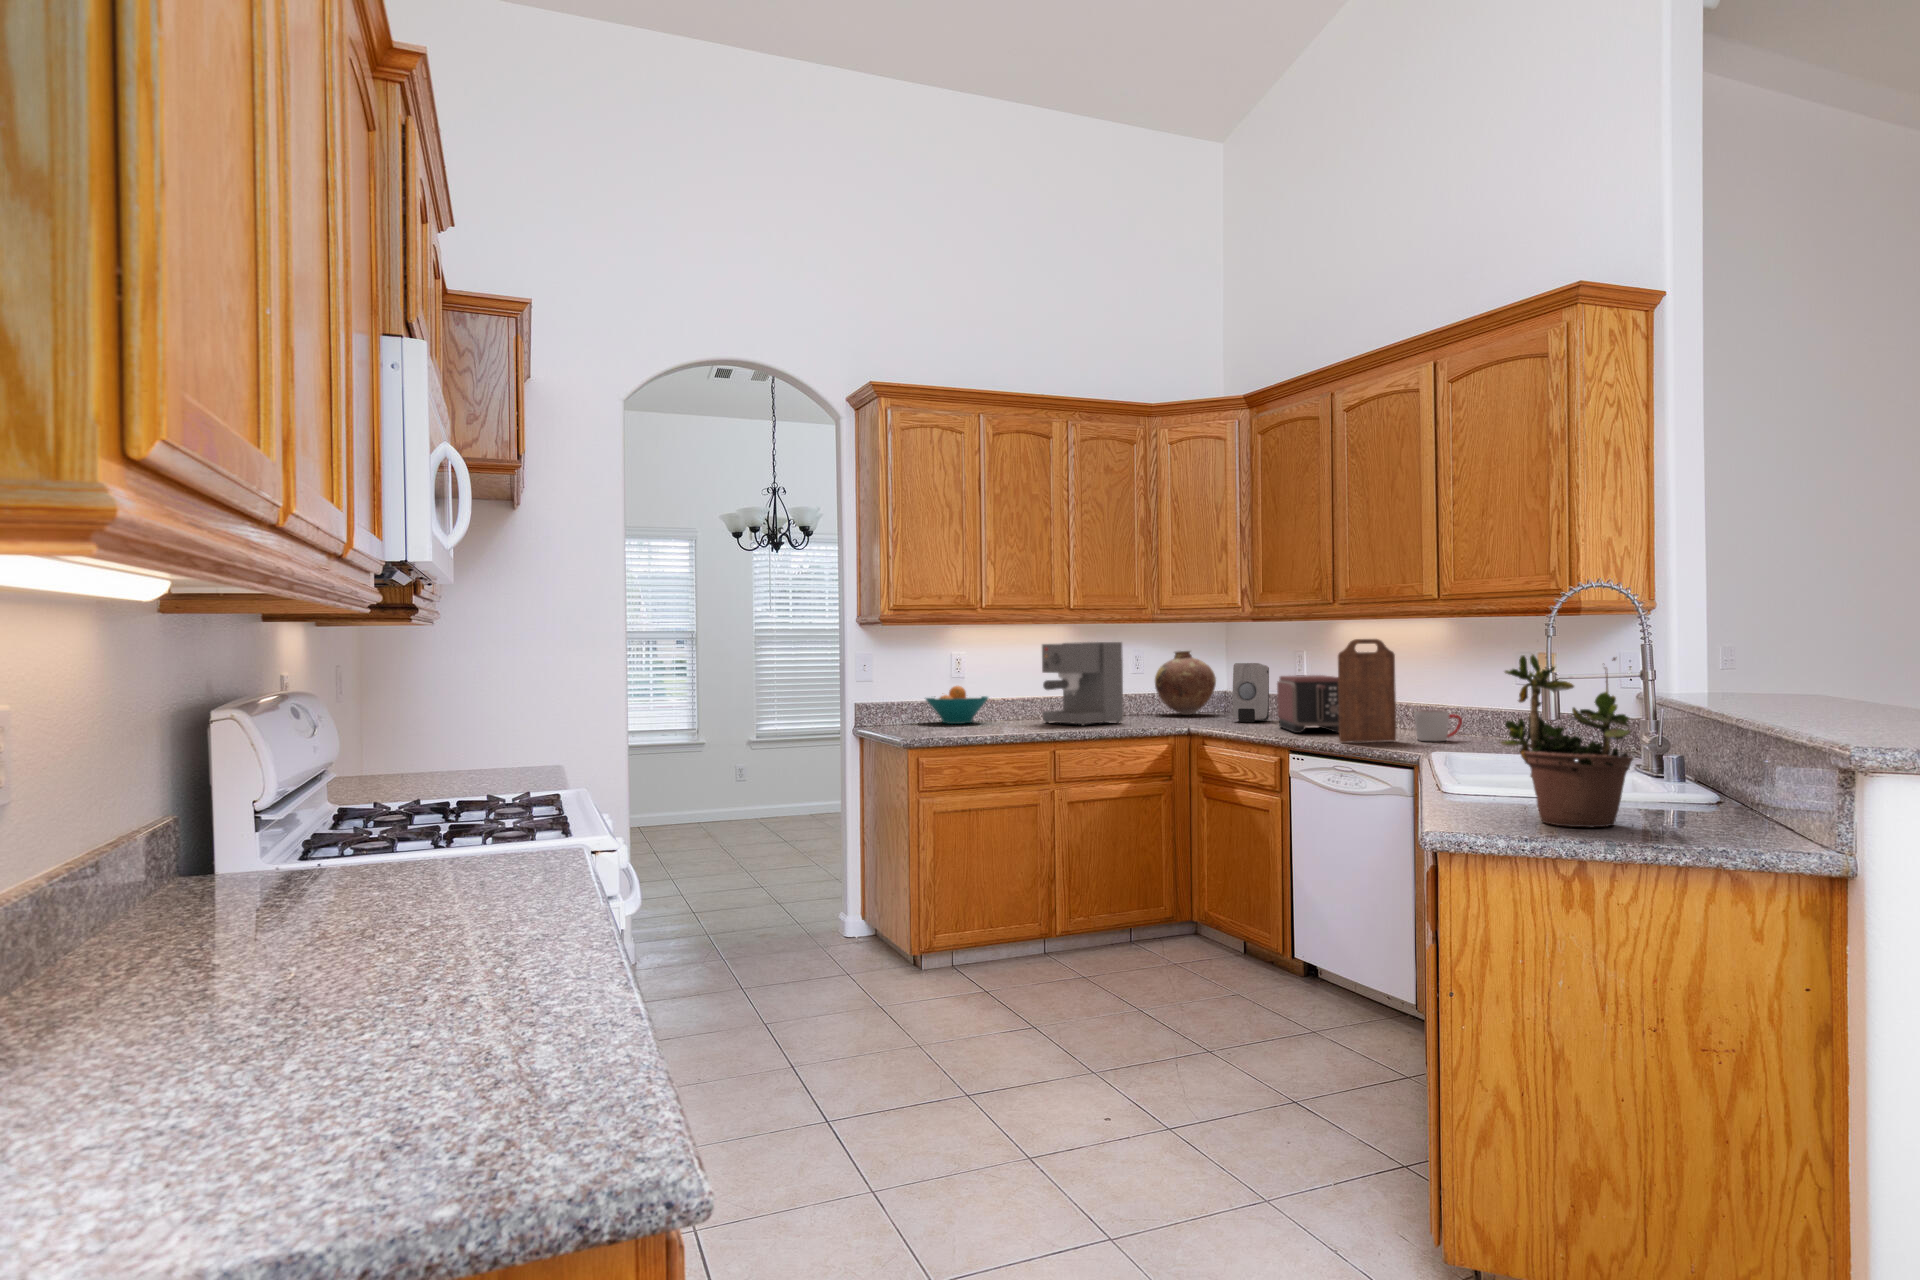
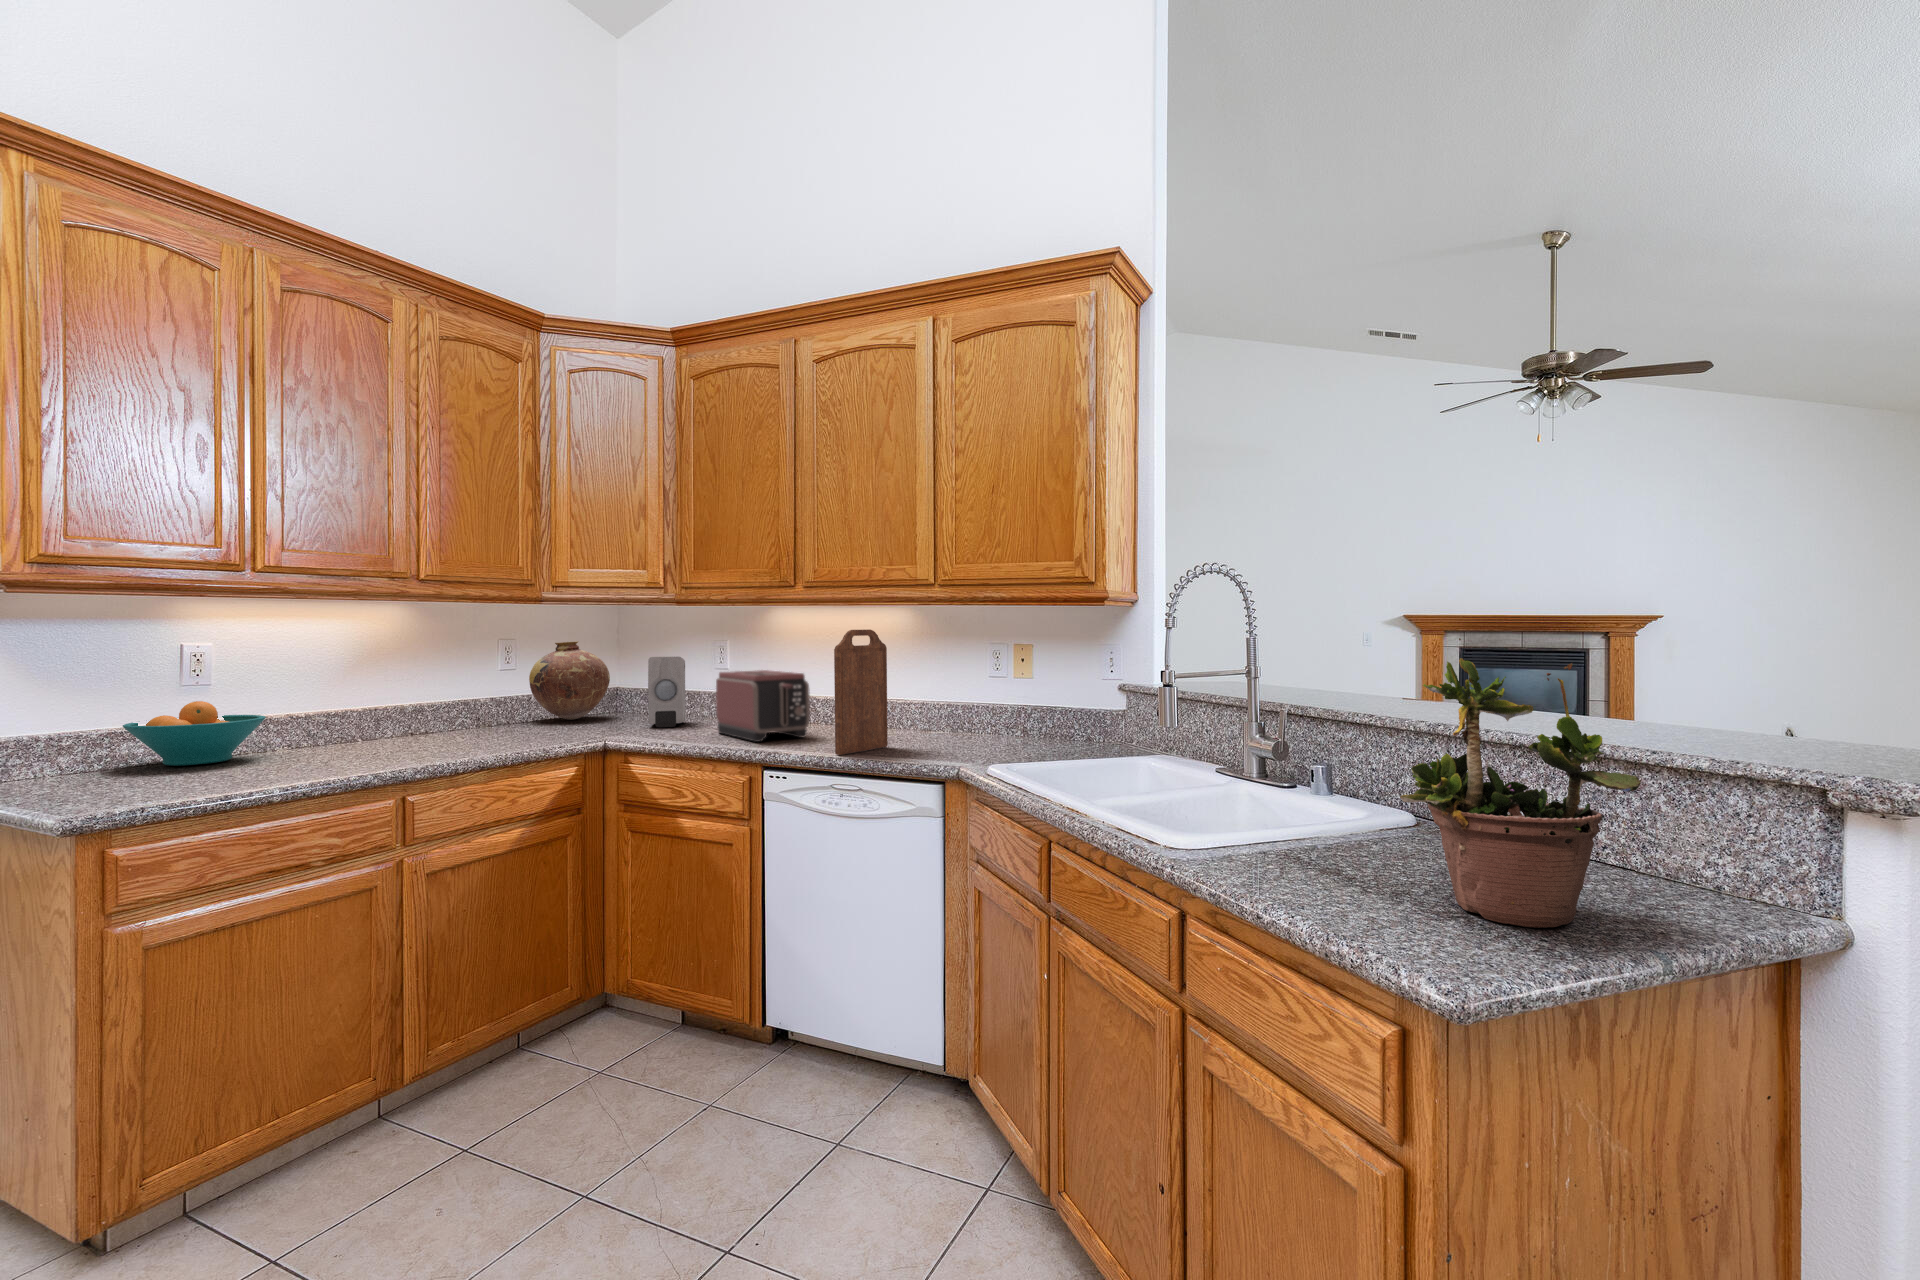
coffee maker: present [1042,642,1123,725] -> none [368,631,503,751]
mug: present [1414,710,1462,741] -> none [898,708,941,744]

